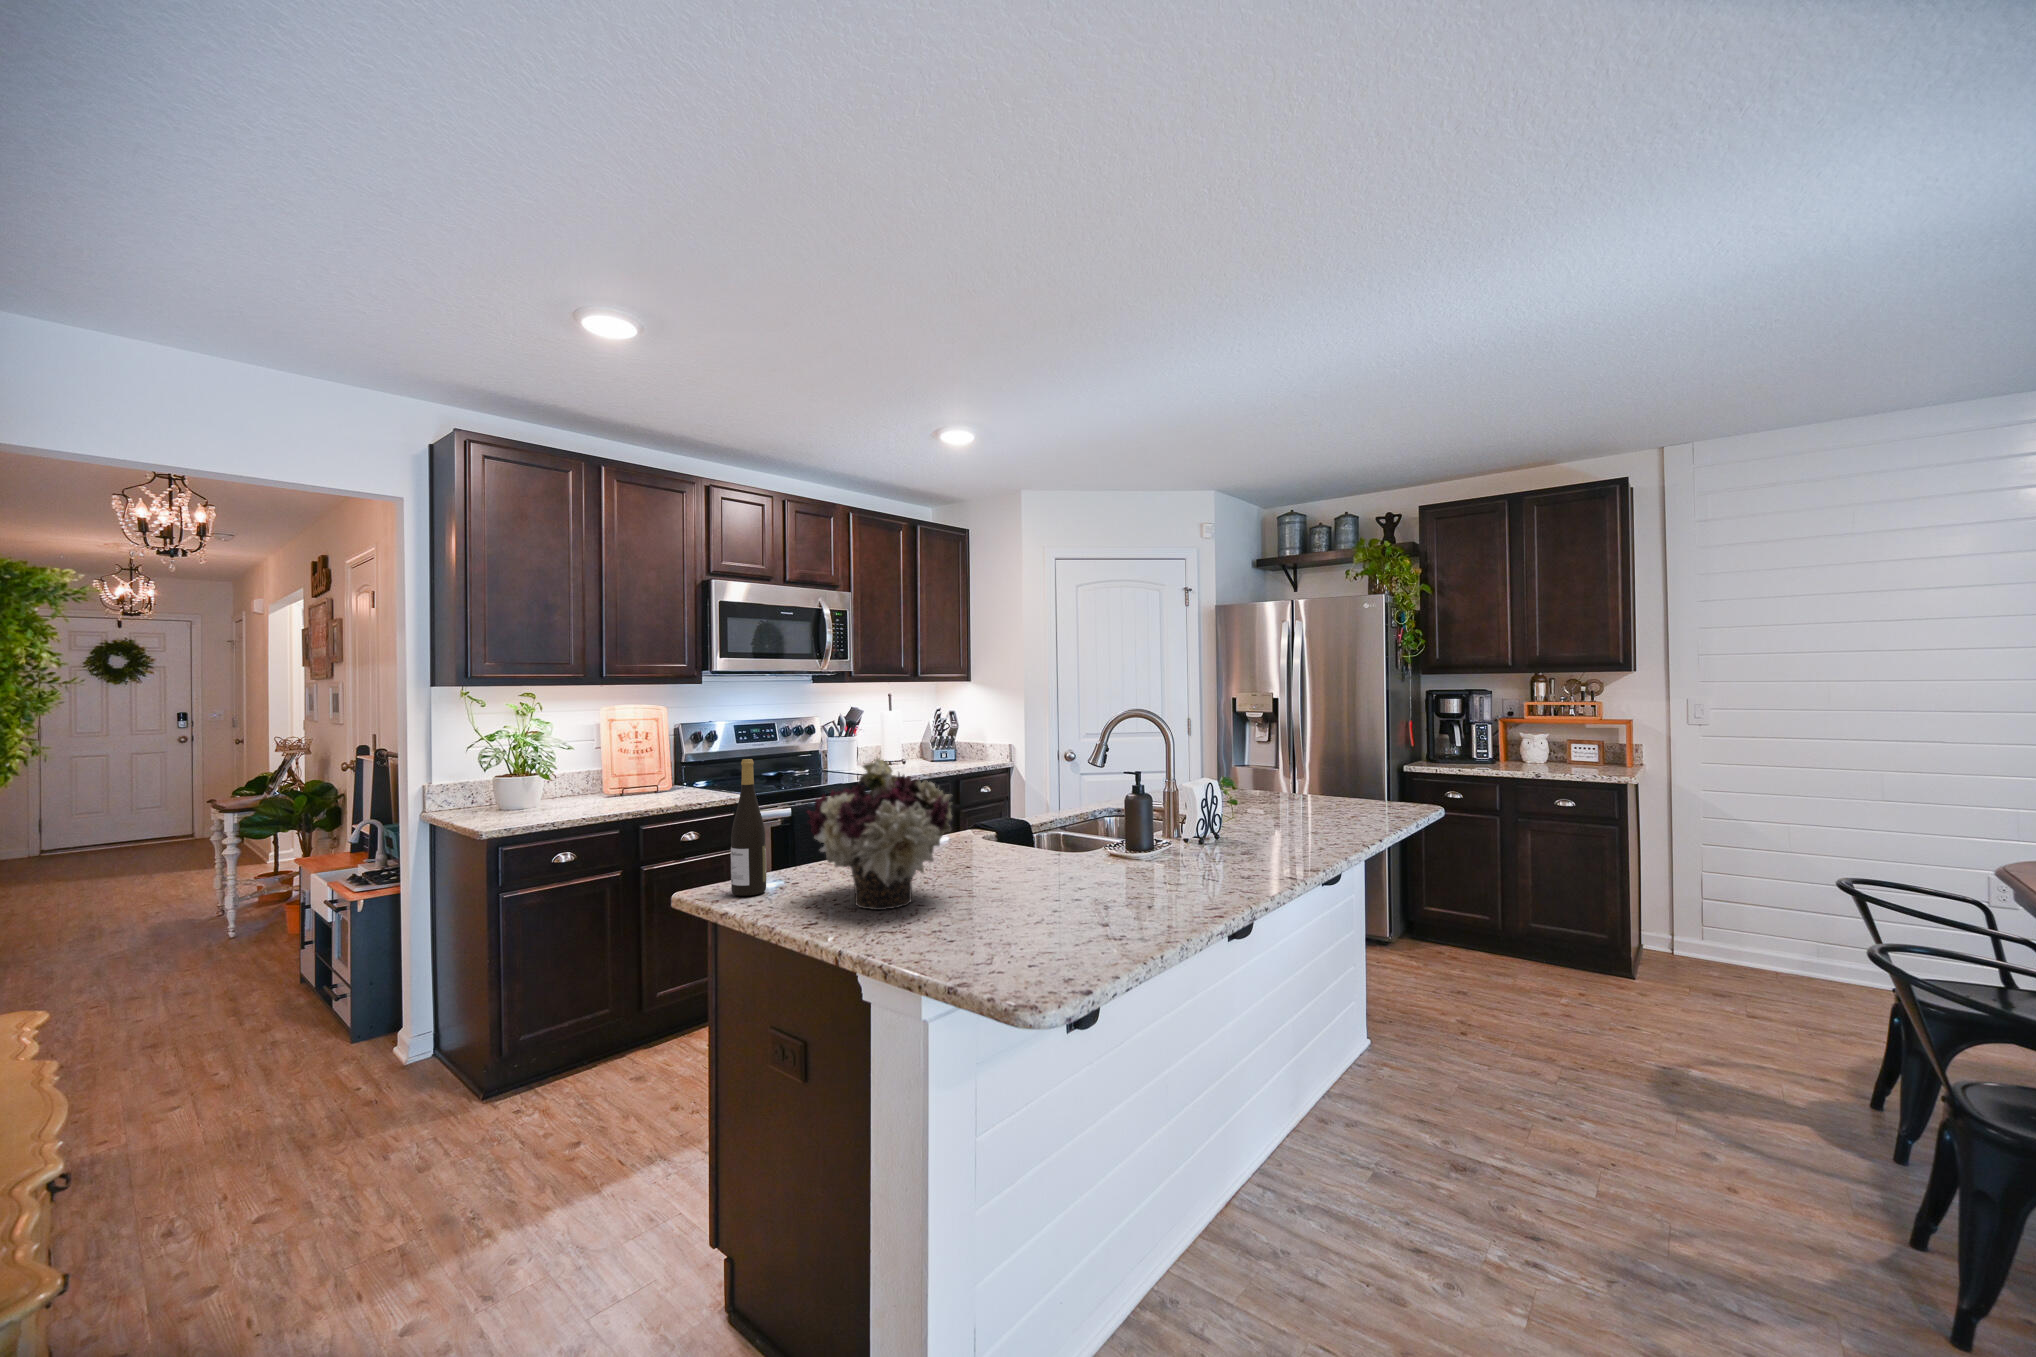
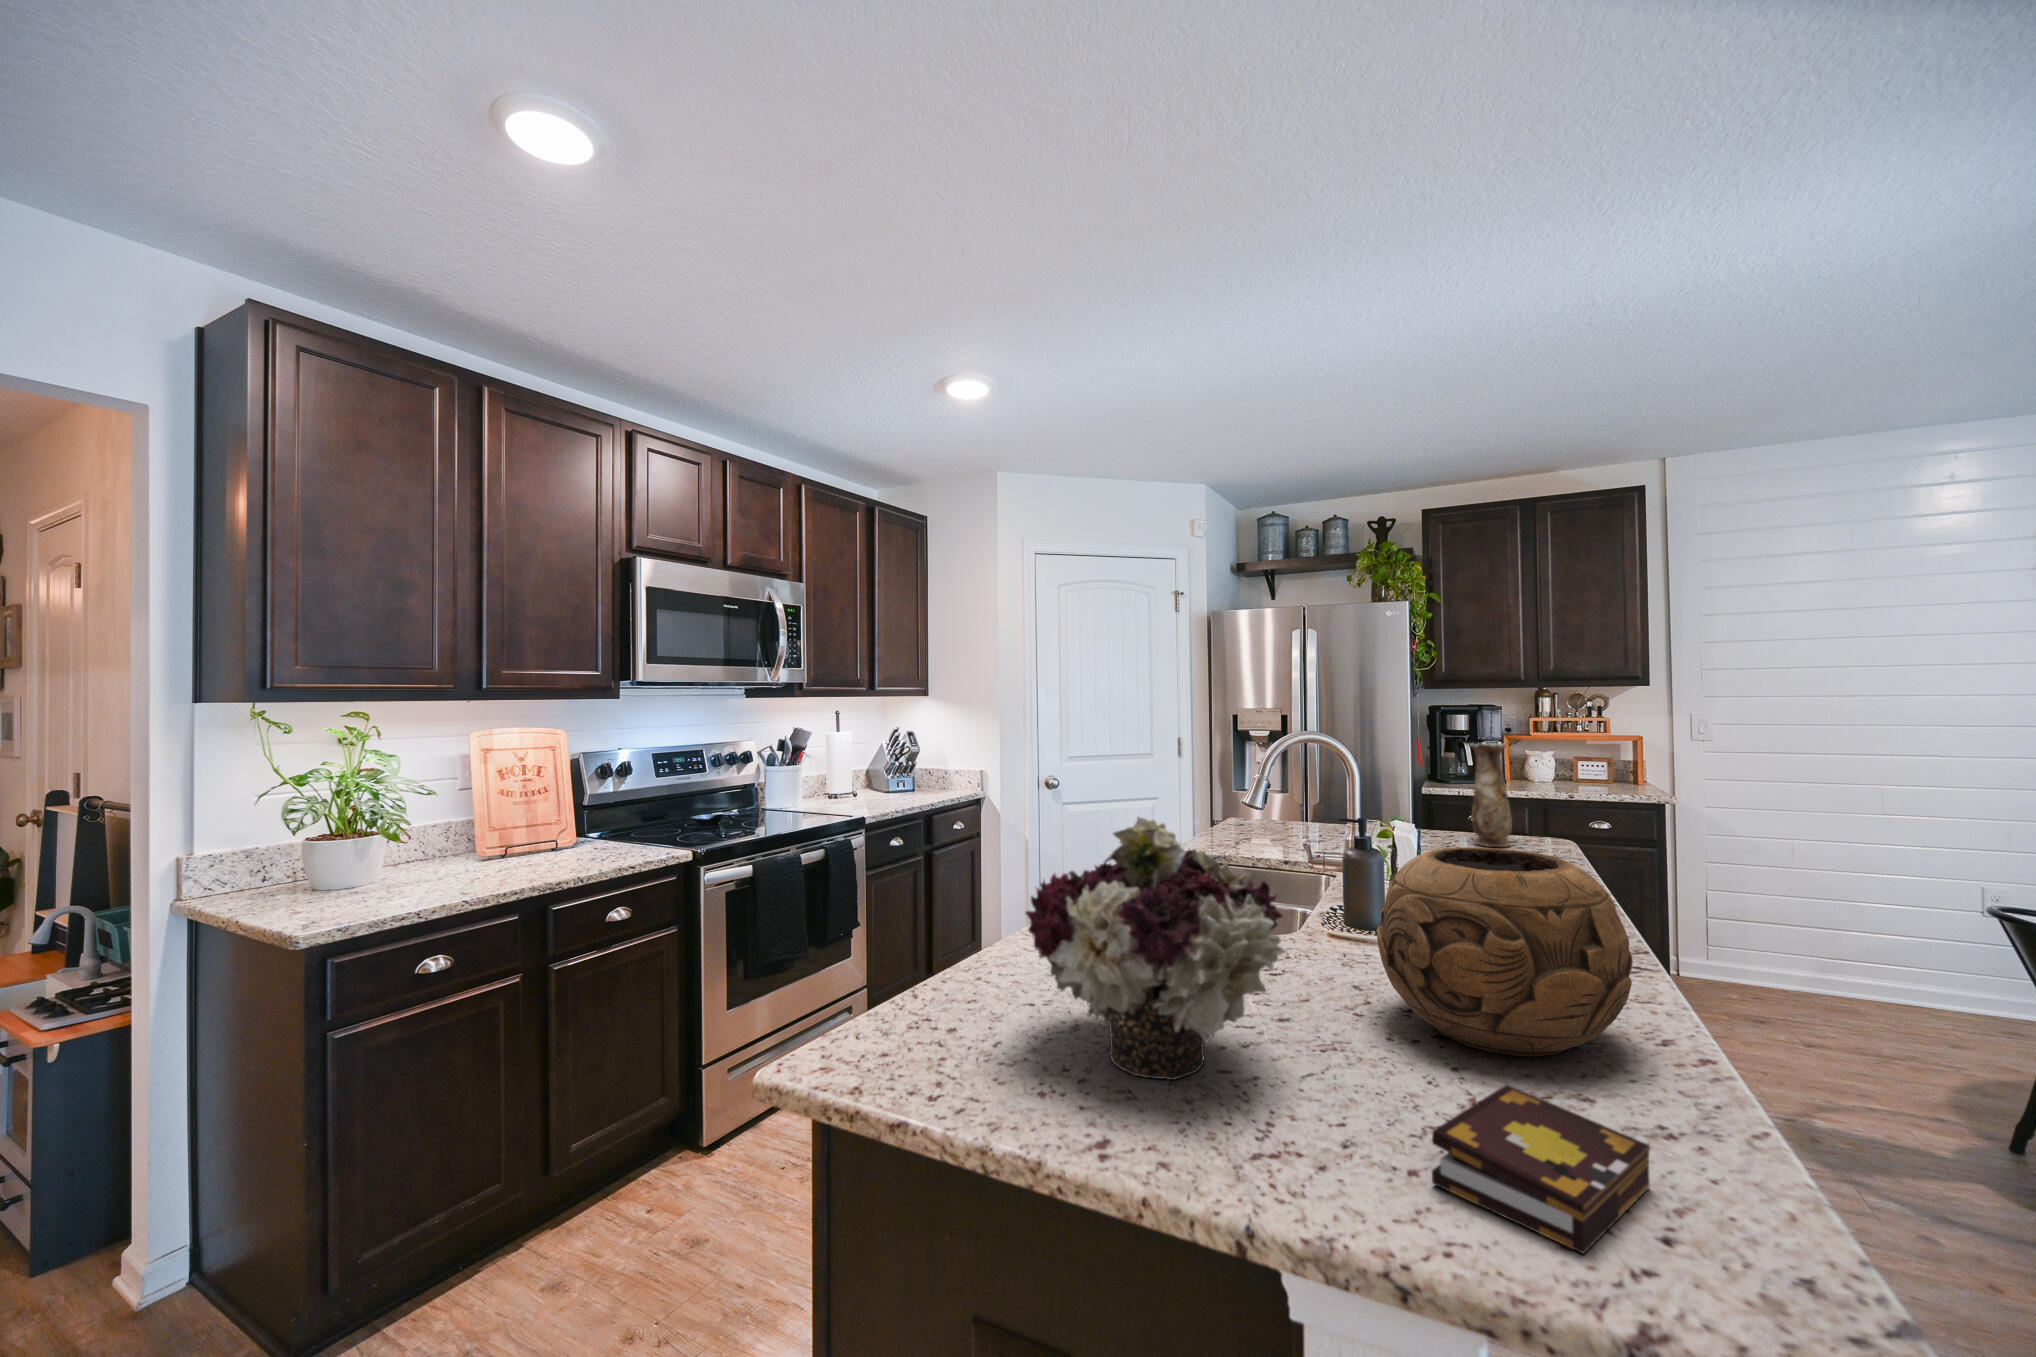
vase: none [1341,722,1373,809] -> present [1470,743,1512,847]
wine bottle: present [731,759,766,896] -> none [872,823,929,1061]
decorative bowl: none [1038,785,1181,912] -> present [1377,847,1633,1056]
book: none [940,909,1052,972] -> present [1432,1085,1650,1253]

